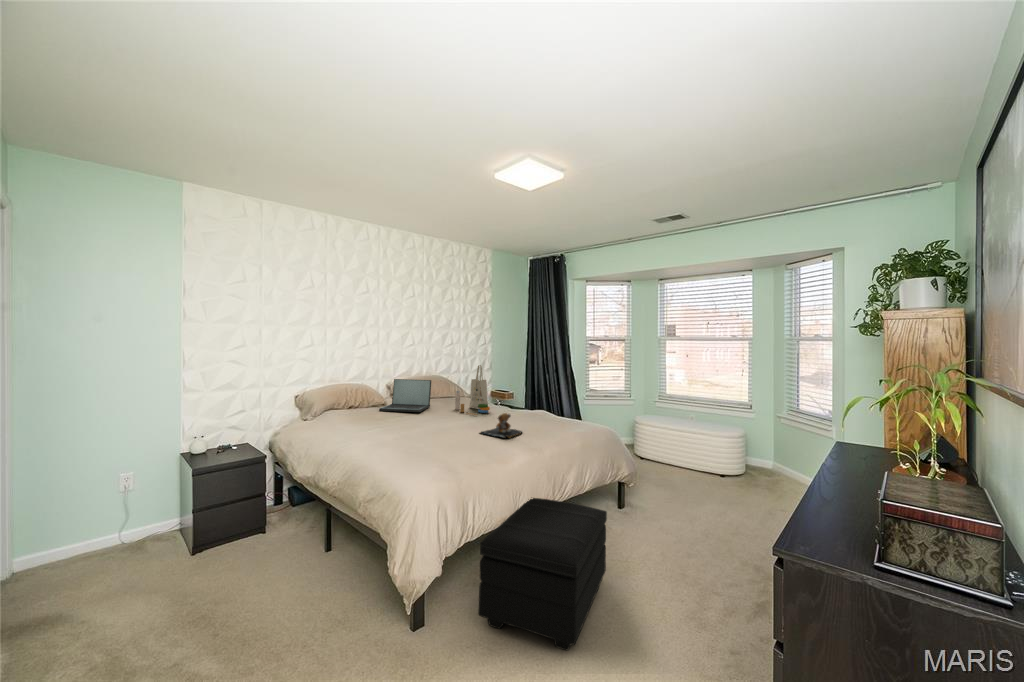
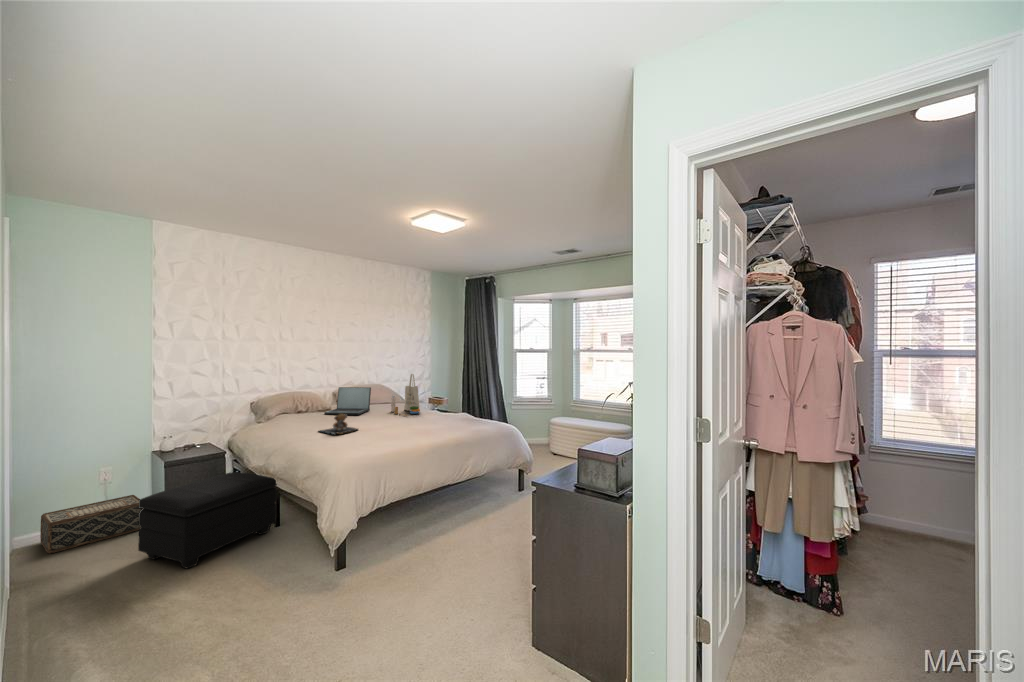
teddy bear: present [481,413,522,438] -> present [320,414,357,434]
footstool: present [479,498,607,650] -> present [138,472,277,568]
woven basket: none [45,504,171,582] -> present [40,495,143,554]

